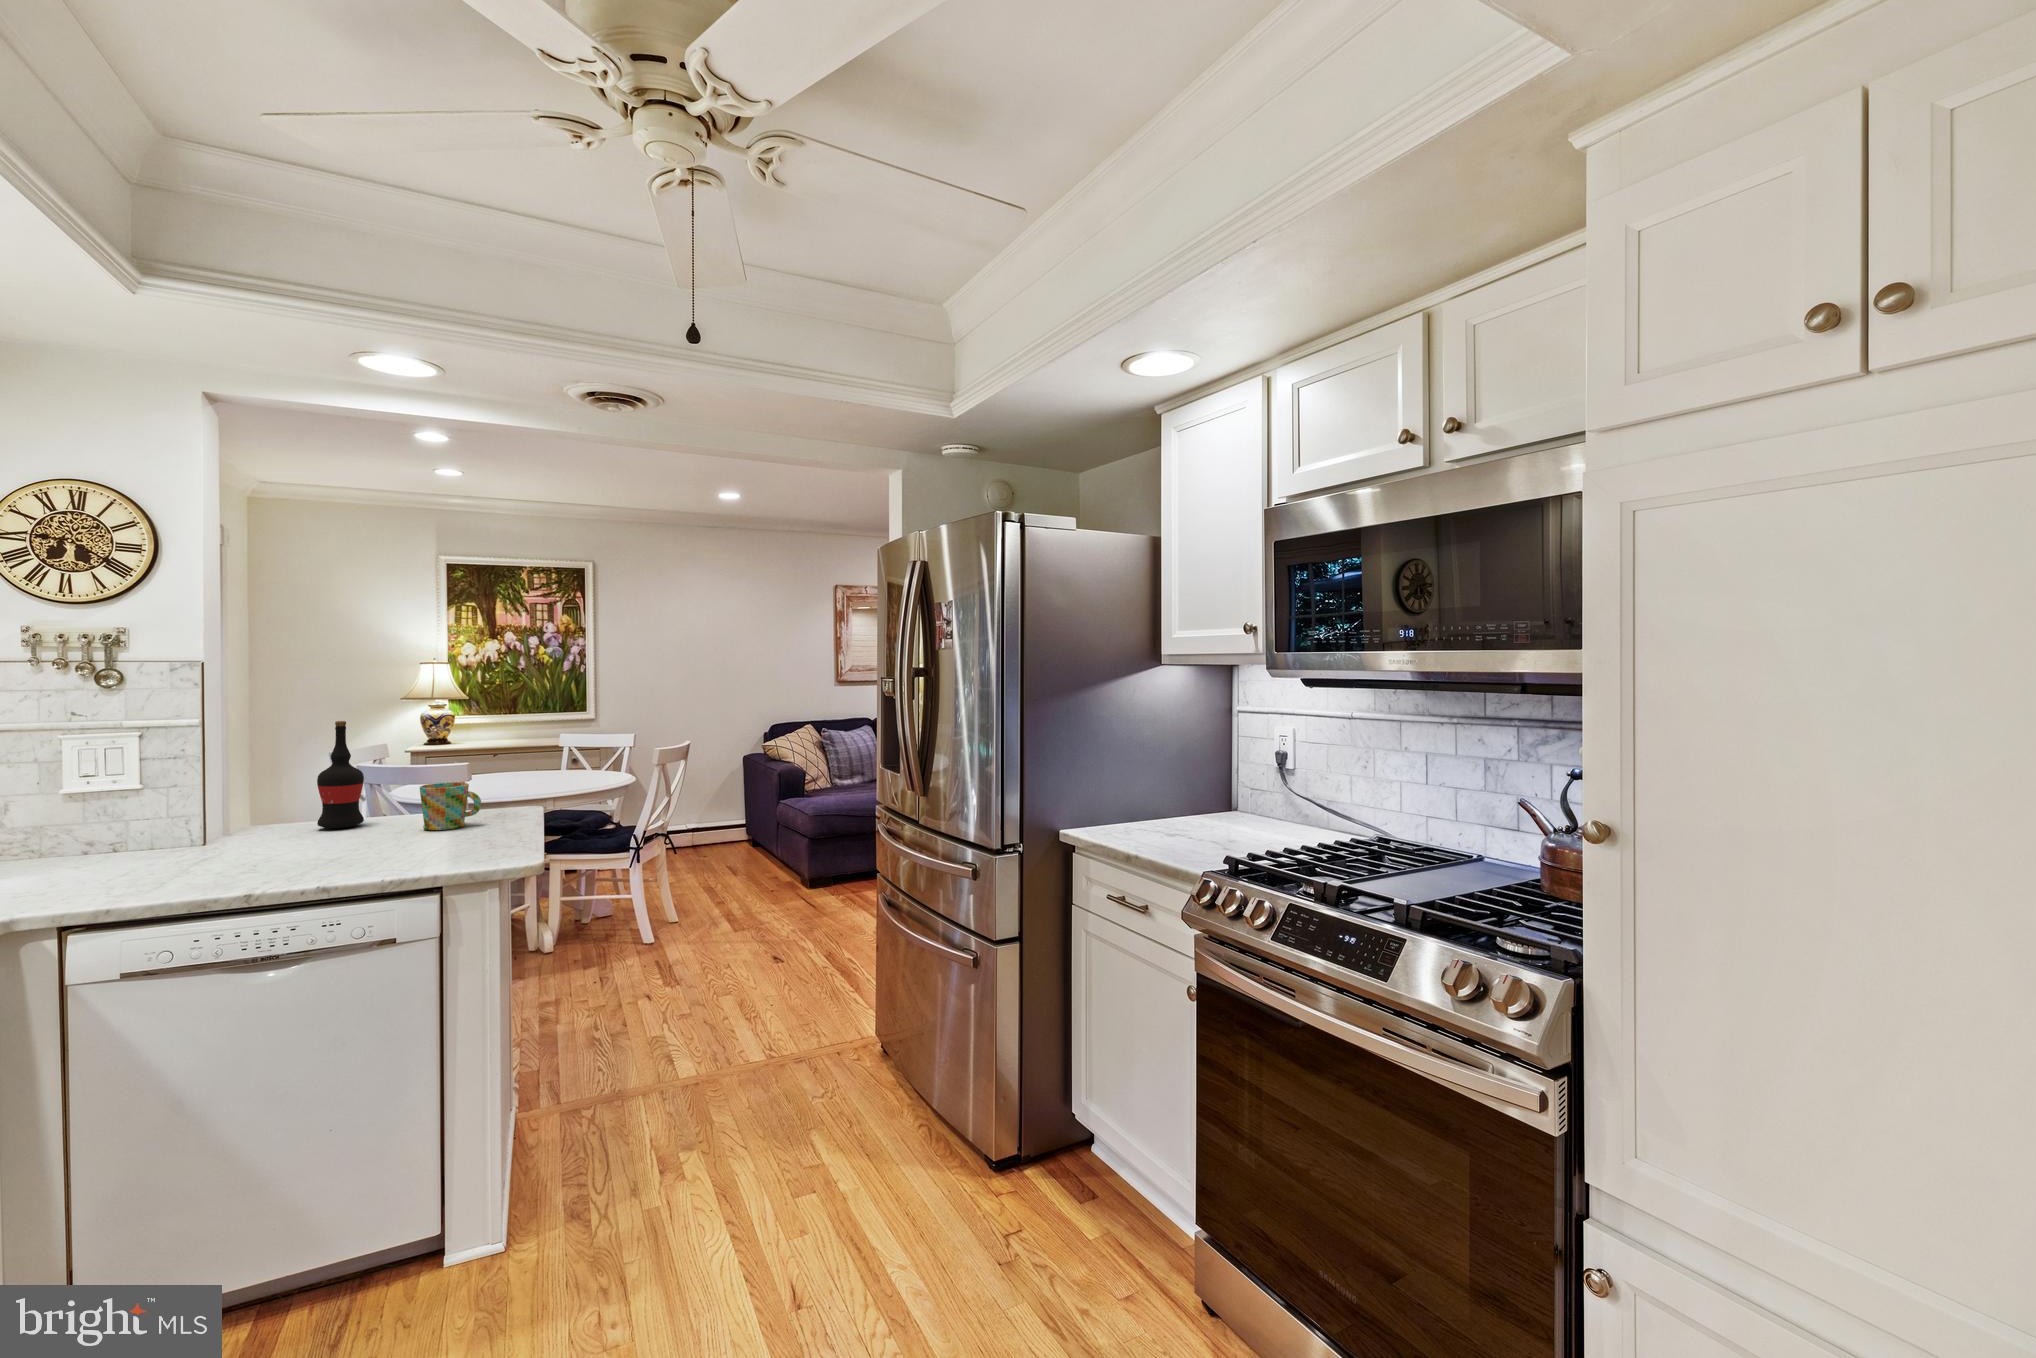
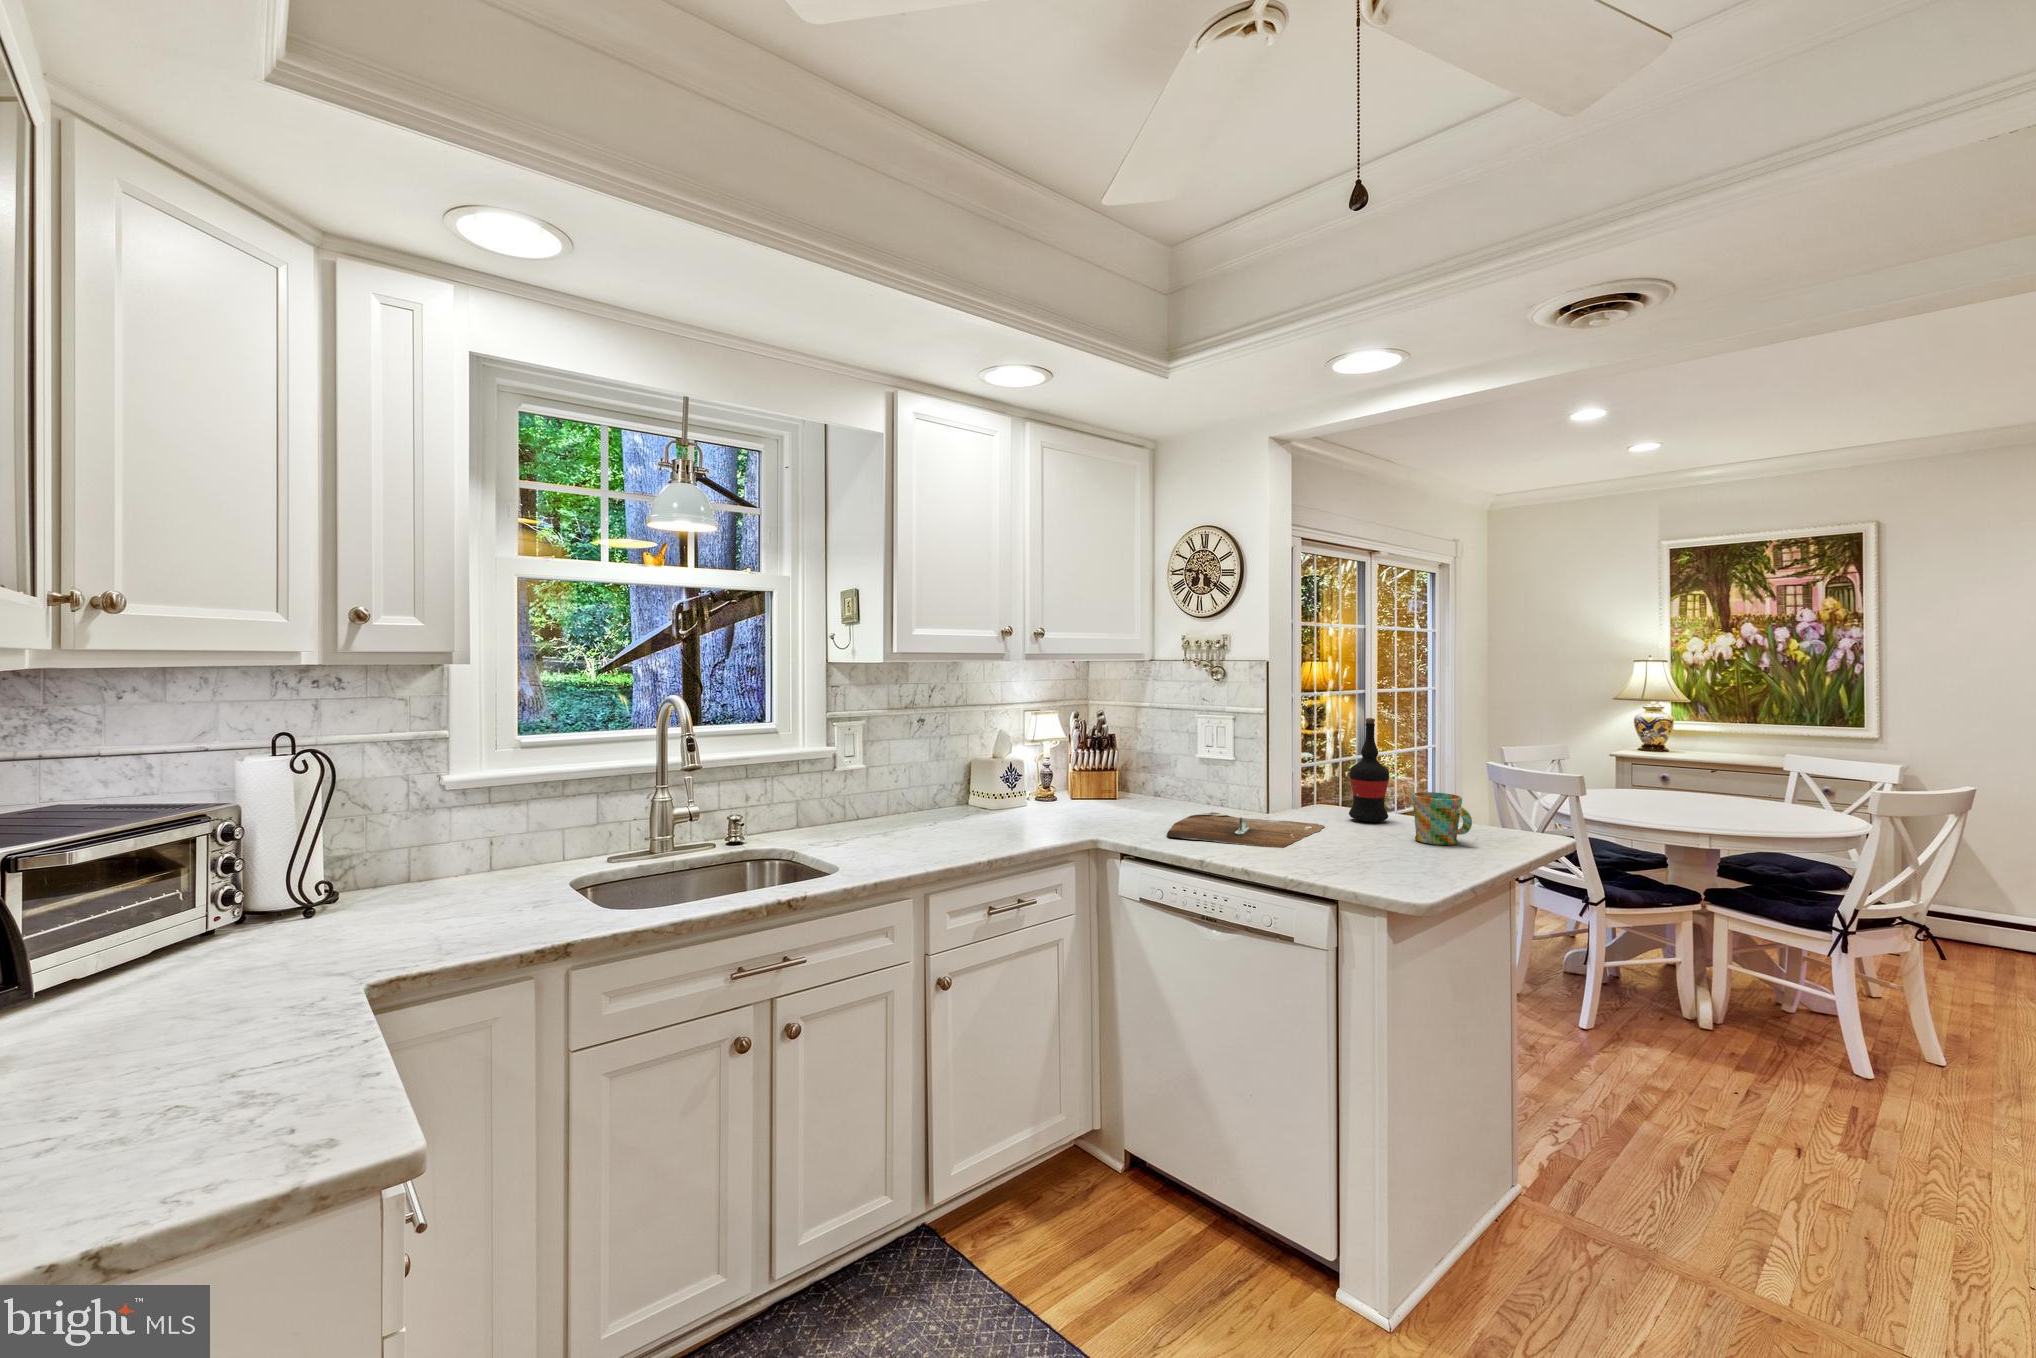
cutting board: none [101,839,314,886] -> present [1167,812,1325,848]

